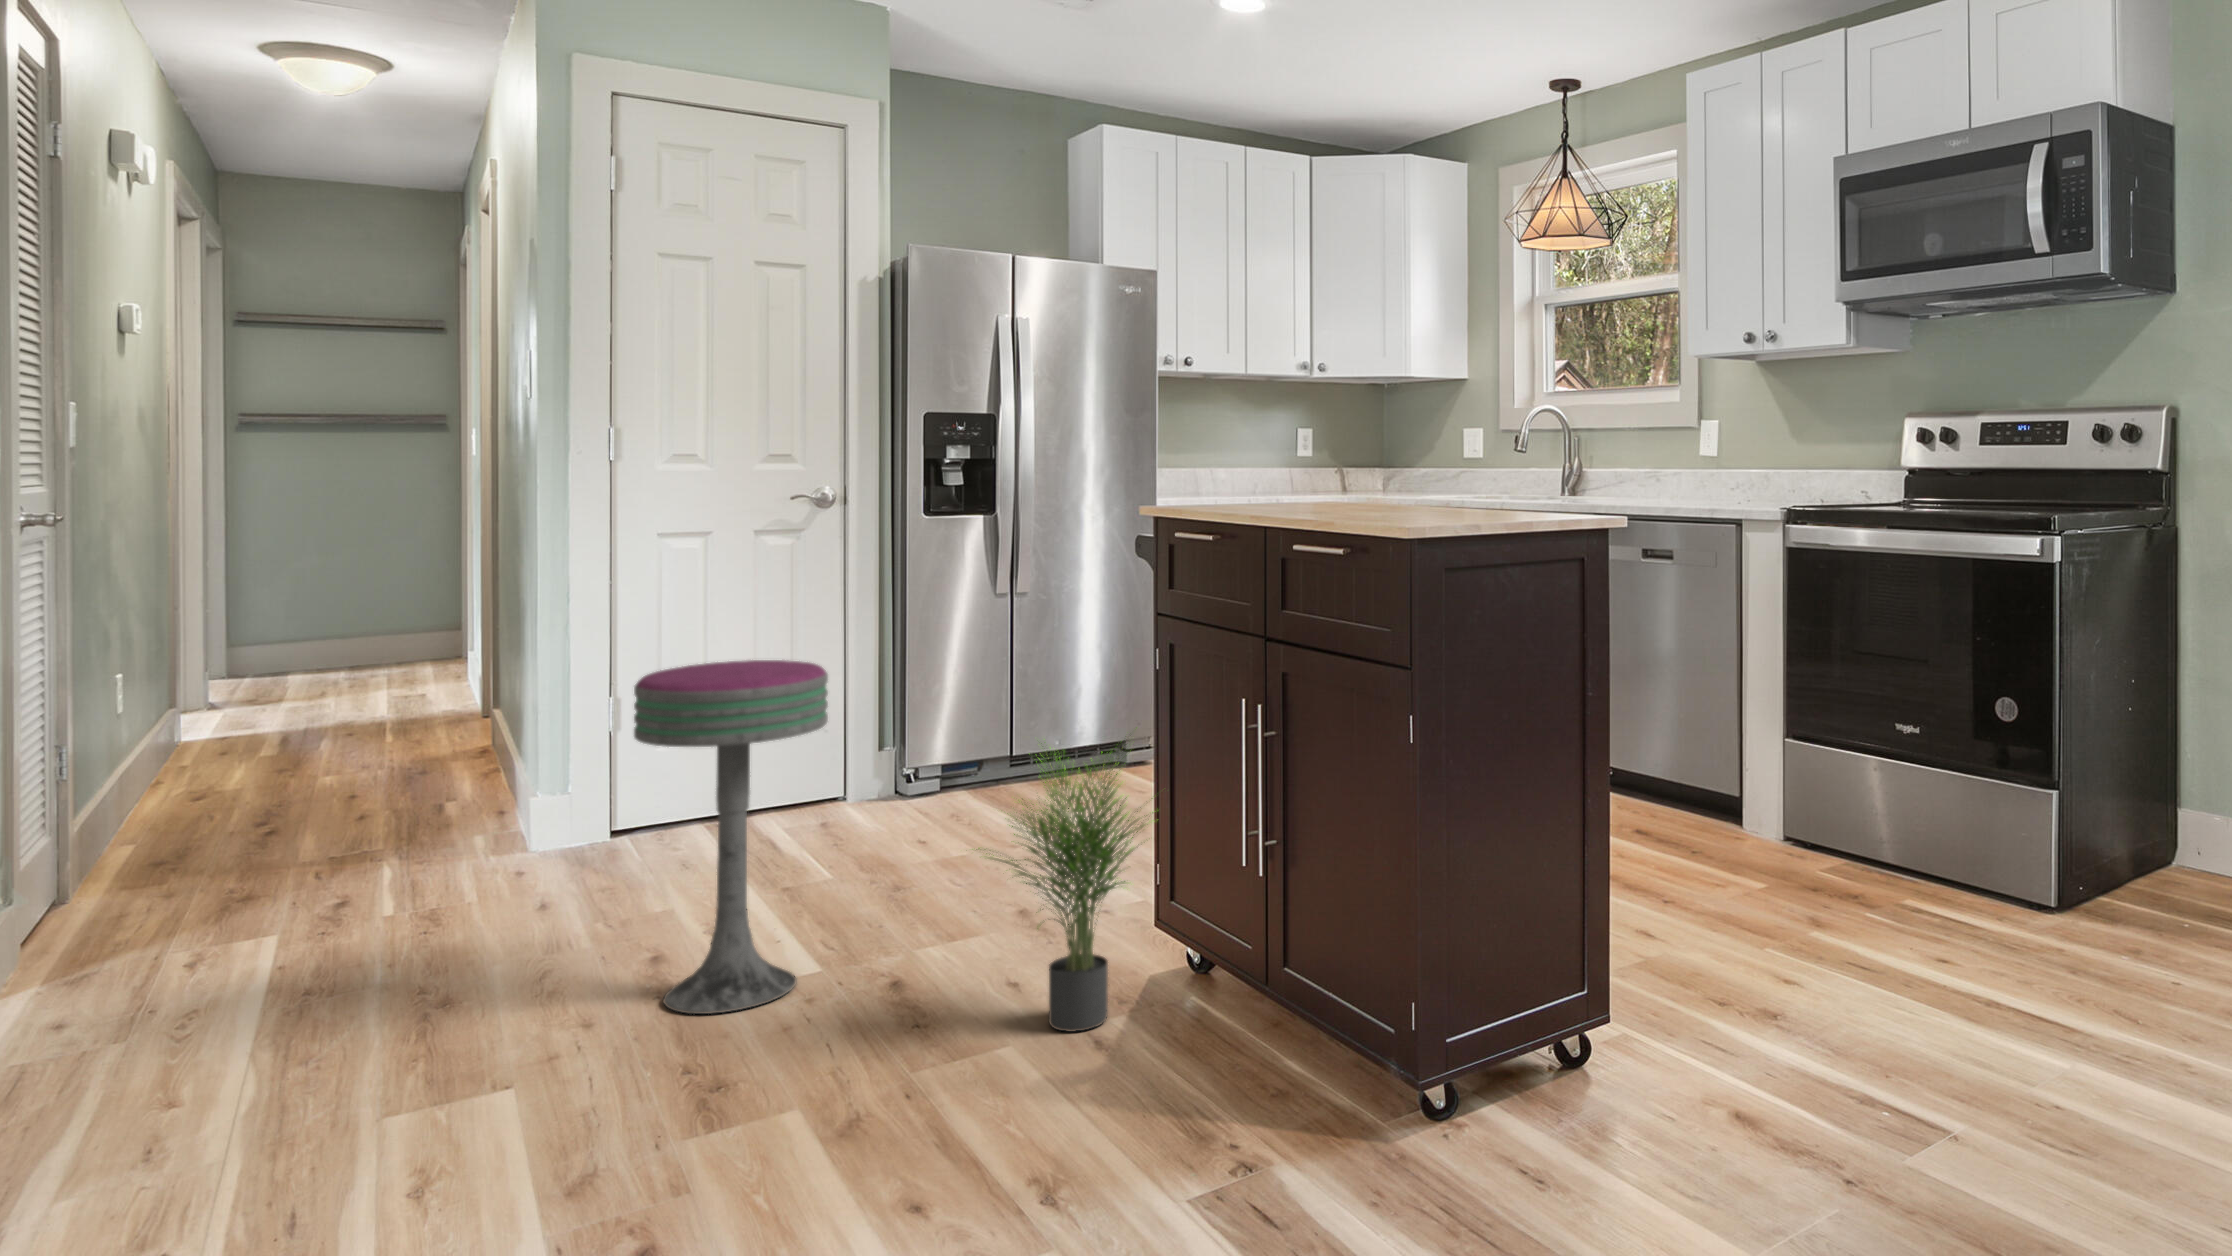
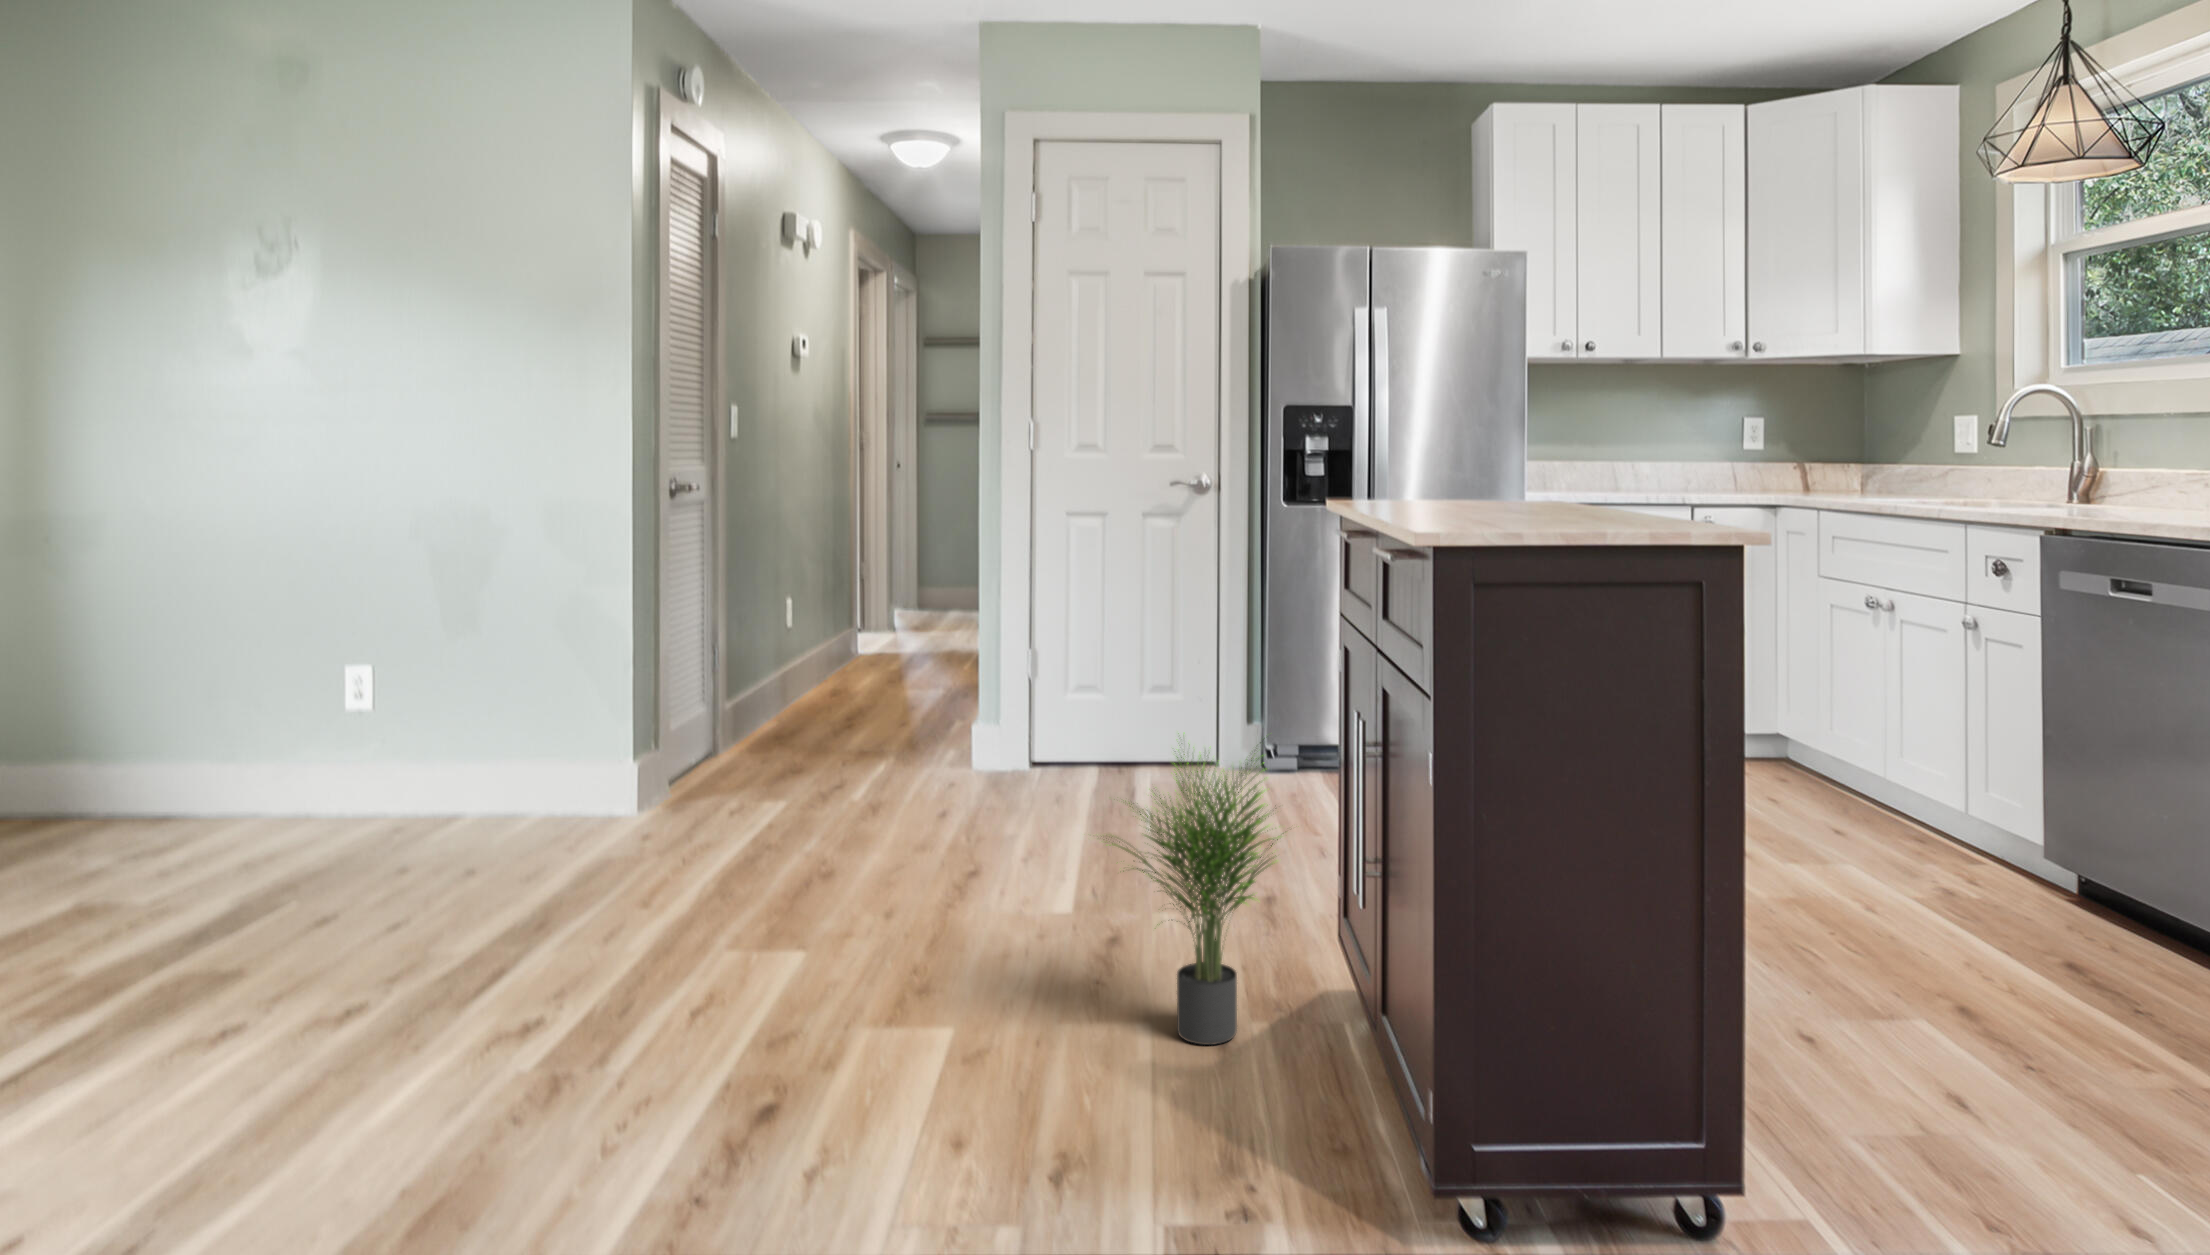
bar stool: present [634,660,828,1014] -> none [895,628,1055,946]

